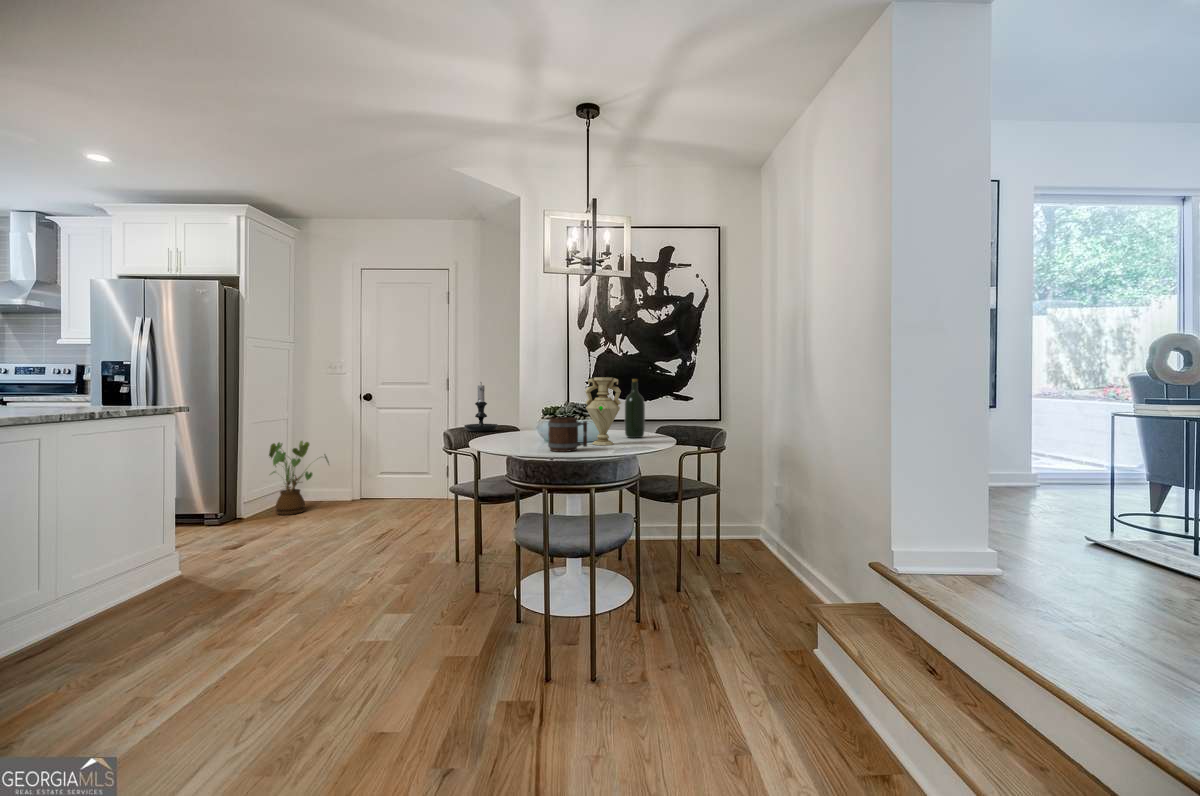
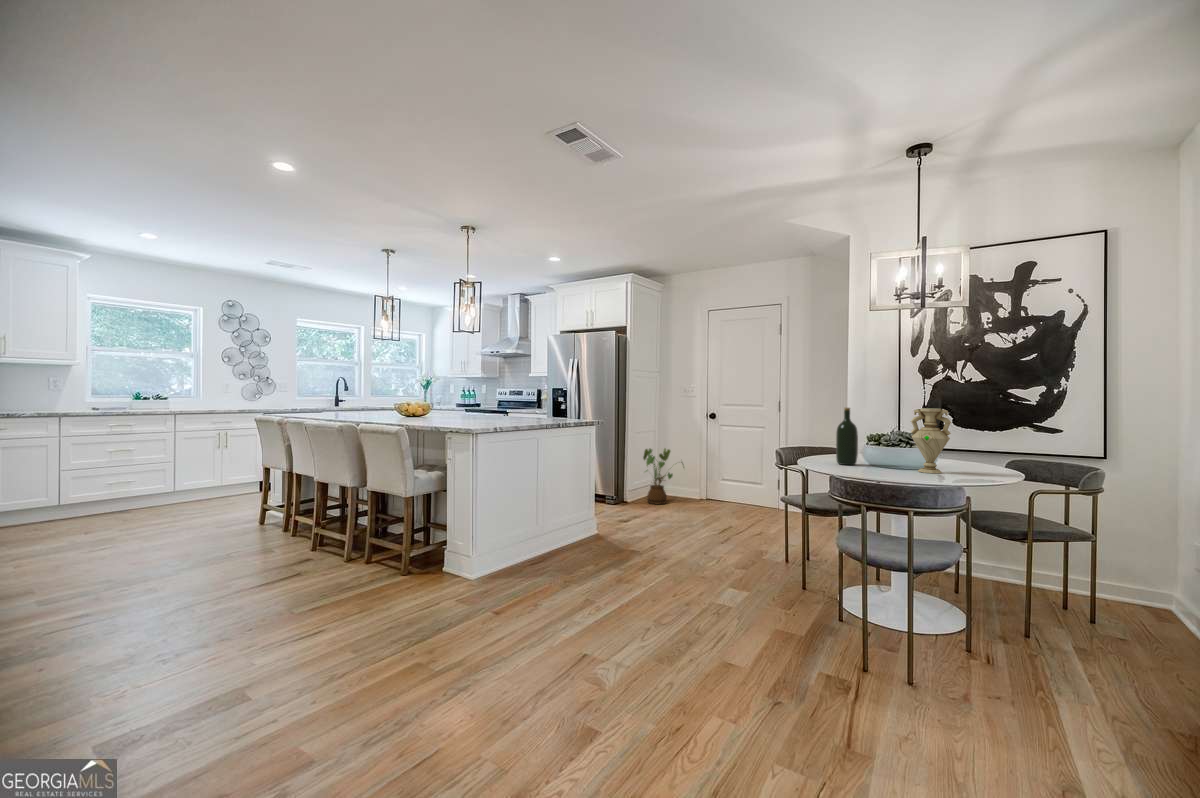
wine bottle: present [625,379,645,438] -> present [836,408,858,465]
candle holder: present [464,385,498,432] -> none [795,407,827,451]
mug: present [548,418,587,452] -> none [869,445,910,476]

